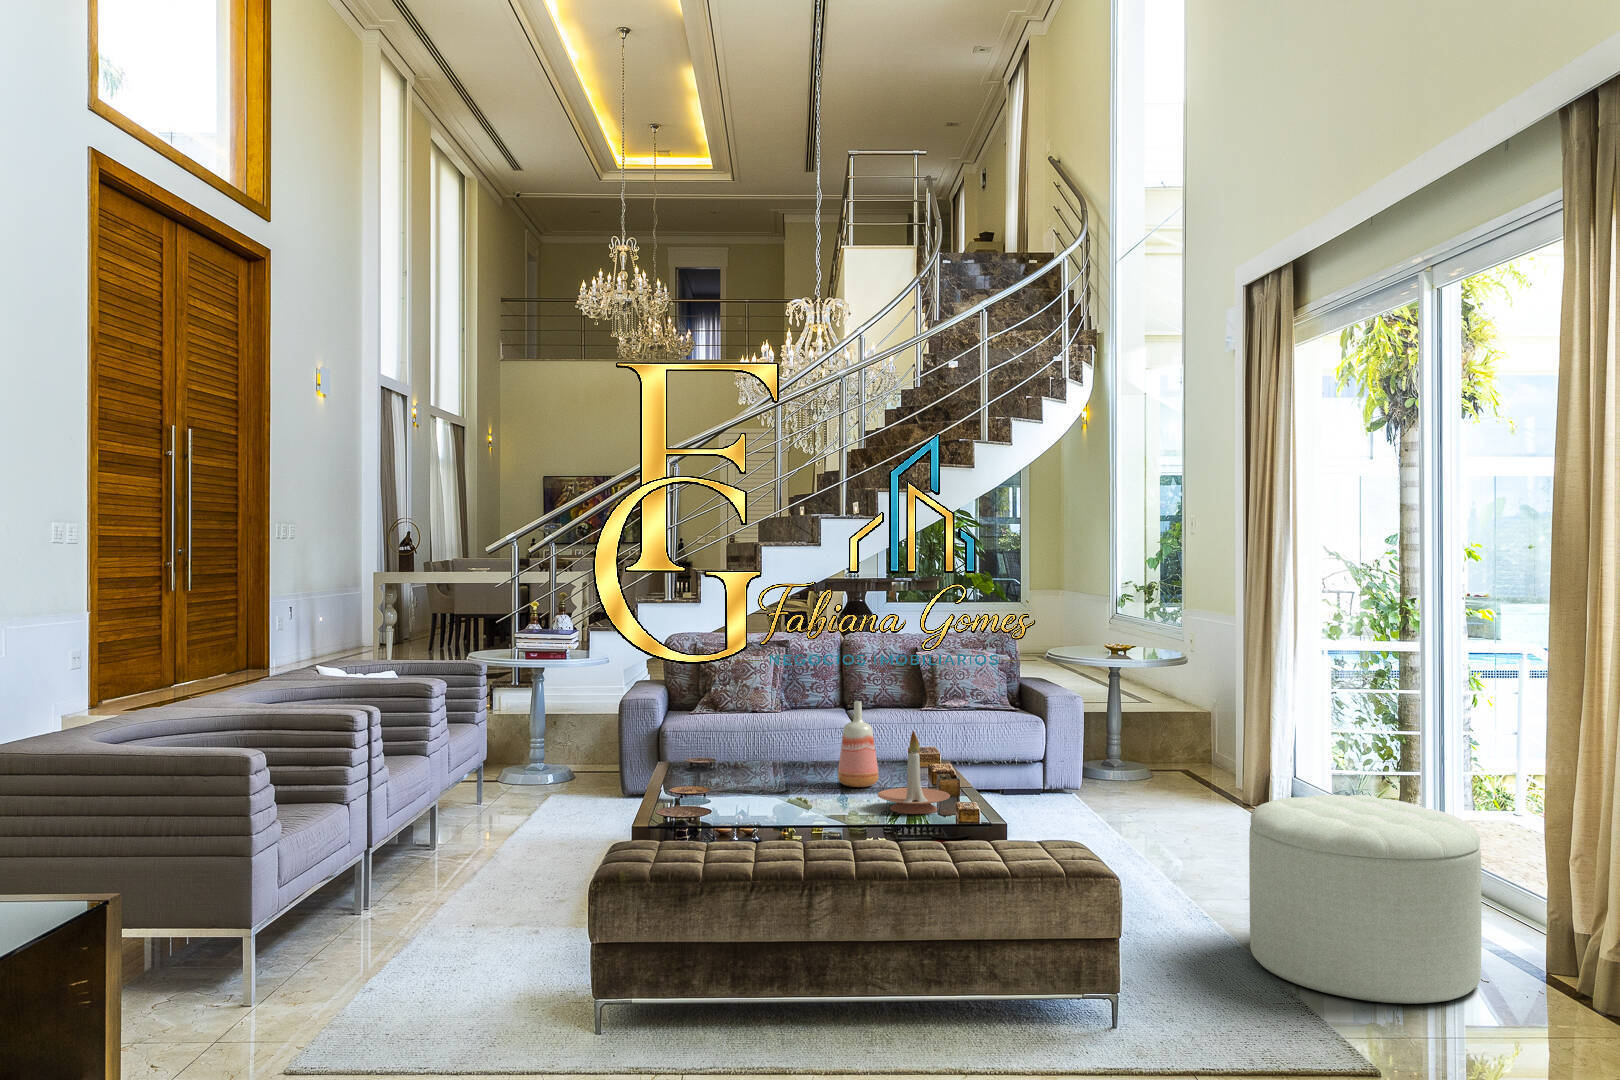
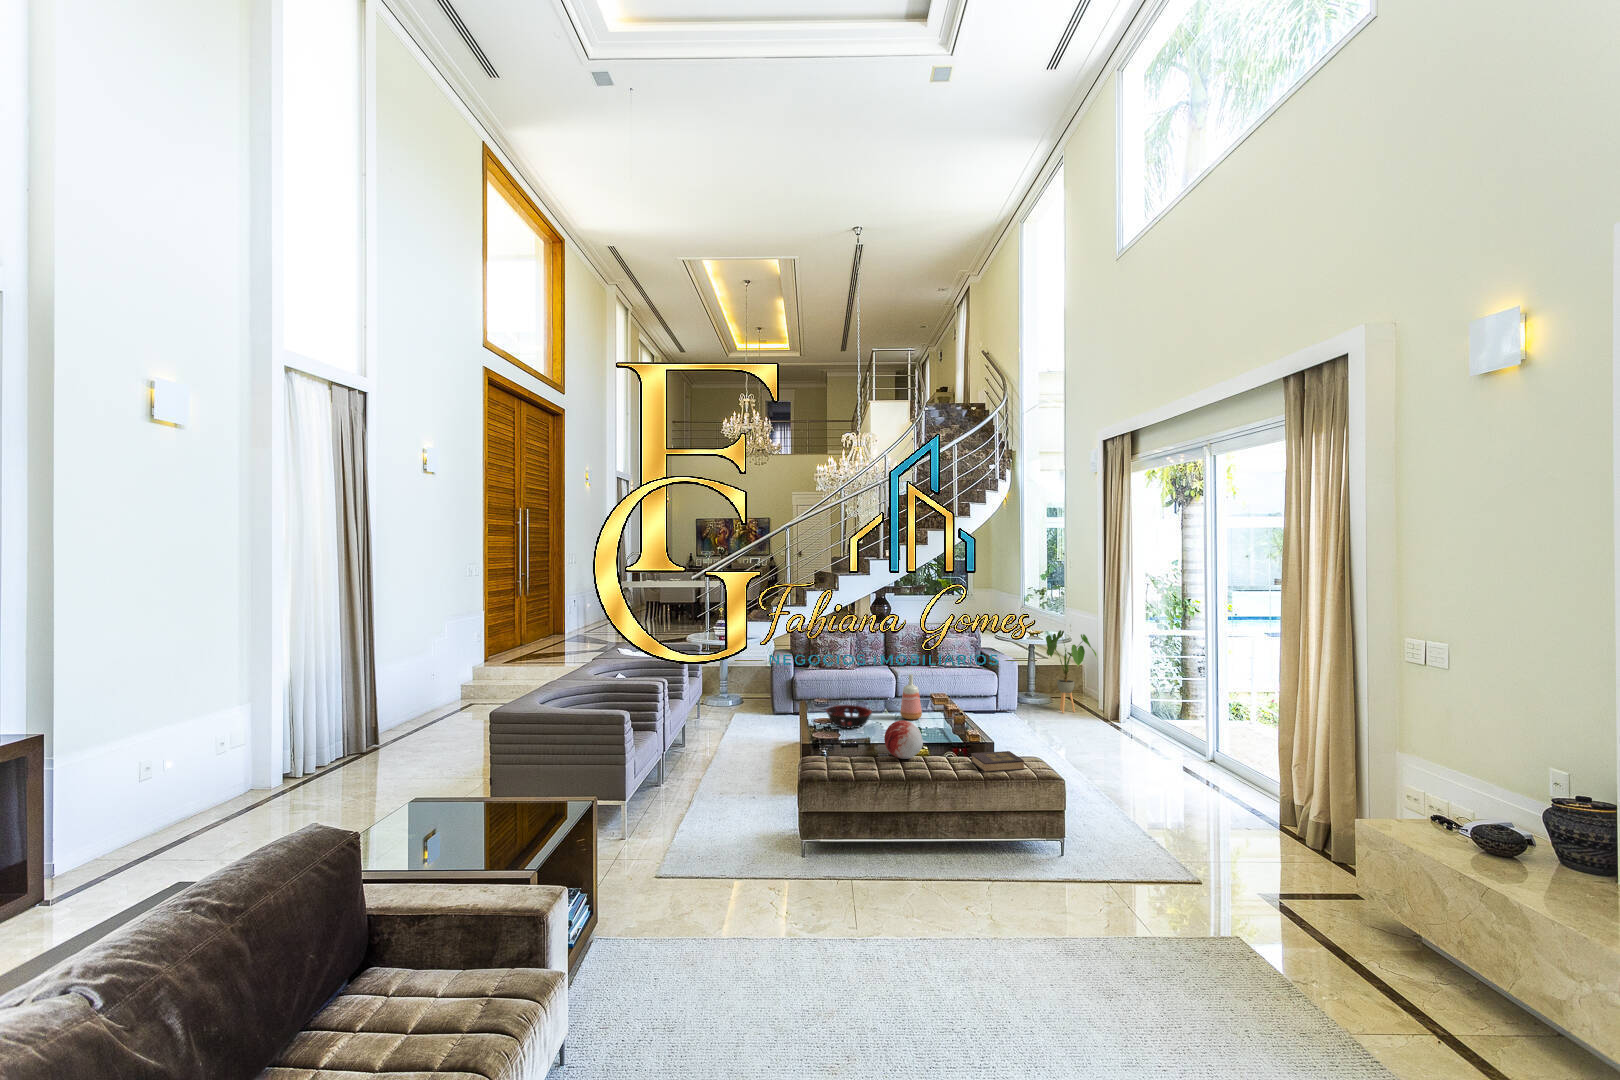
house plant: none [1136,640,1229,792] -> present [1046,630,1096,713]
candle holder: present [877,731,950,814] -> none [927,694,965,738]
decorative bowl: none [688,759,778,801] -> present [826,705,872,728]
decorative orb: none [777,772,851,846] -> present [884,720,923,759]
ottoman: present [1249,795,1481,1003] -> none [1124,730,1246,842]
hardback book: none [944,830,1043,867] -> present [971,751,1024,772]

